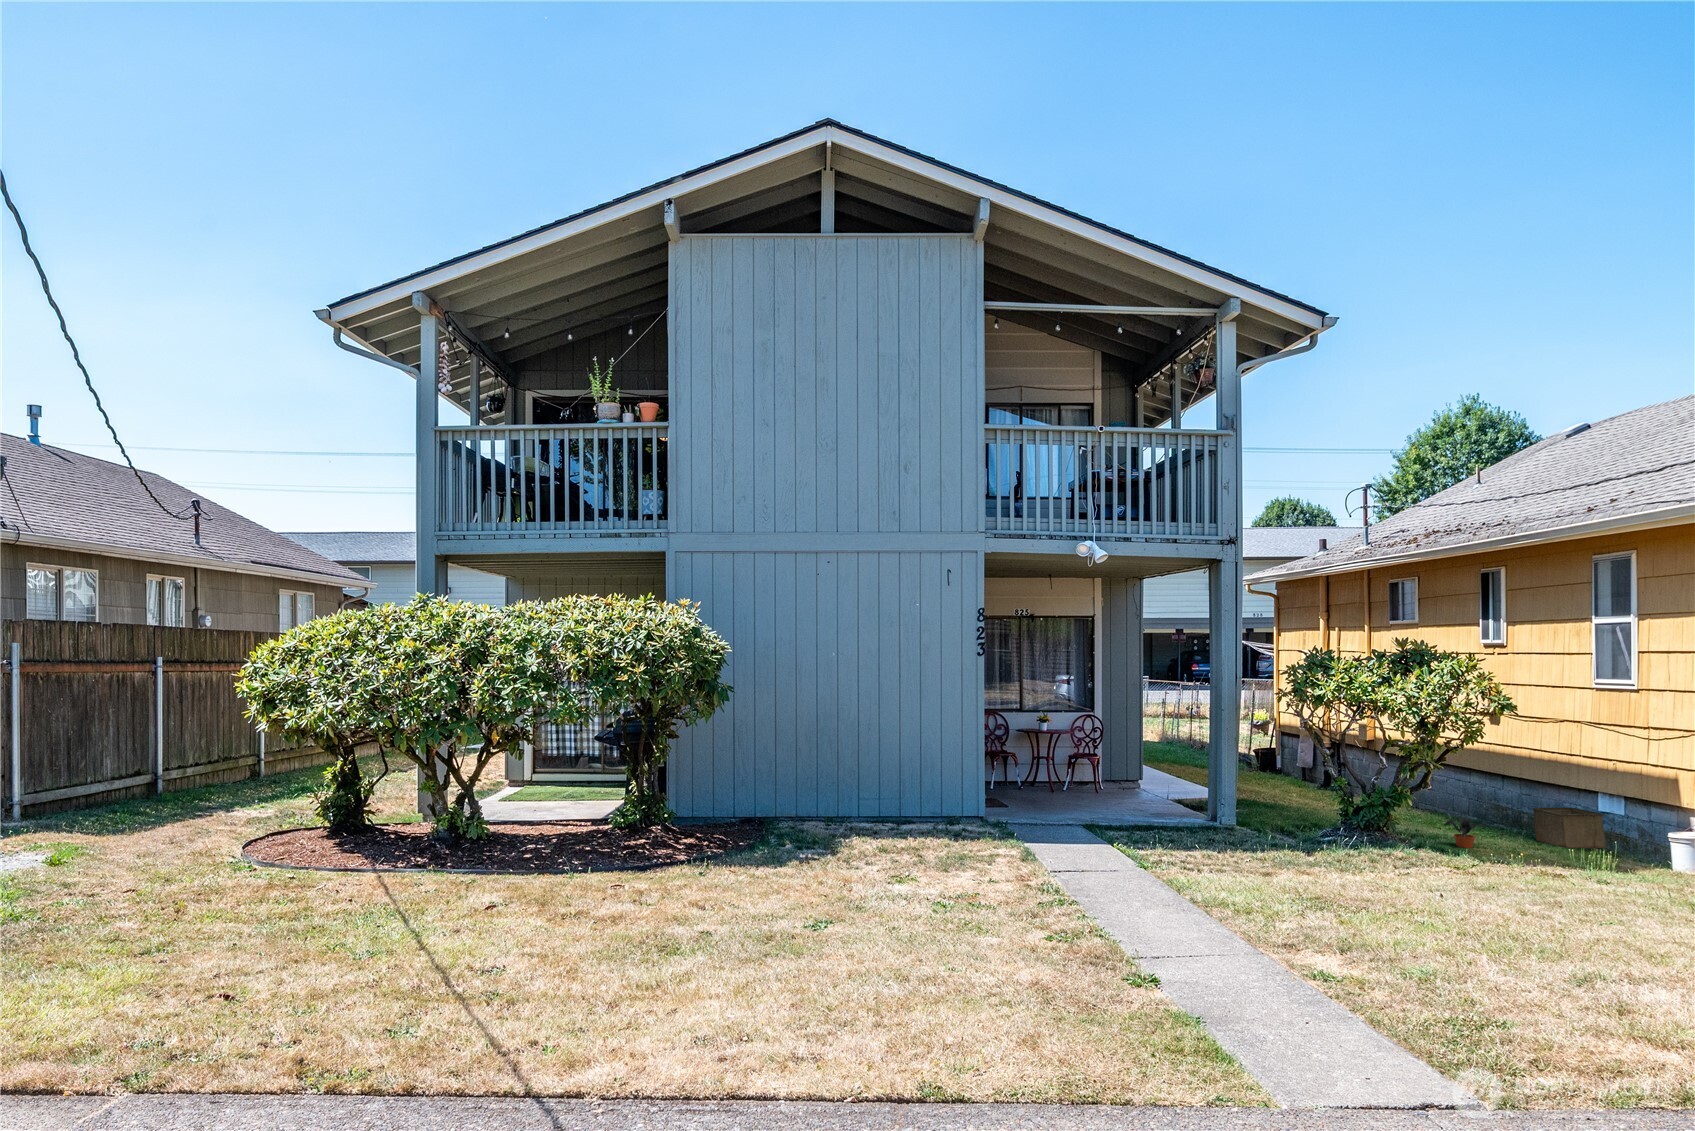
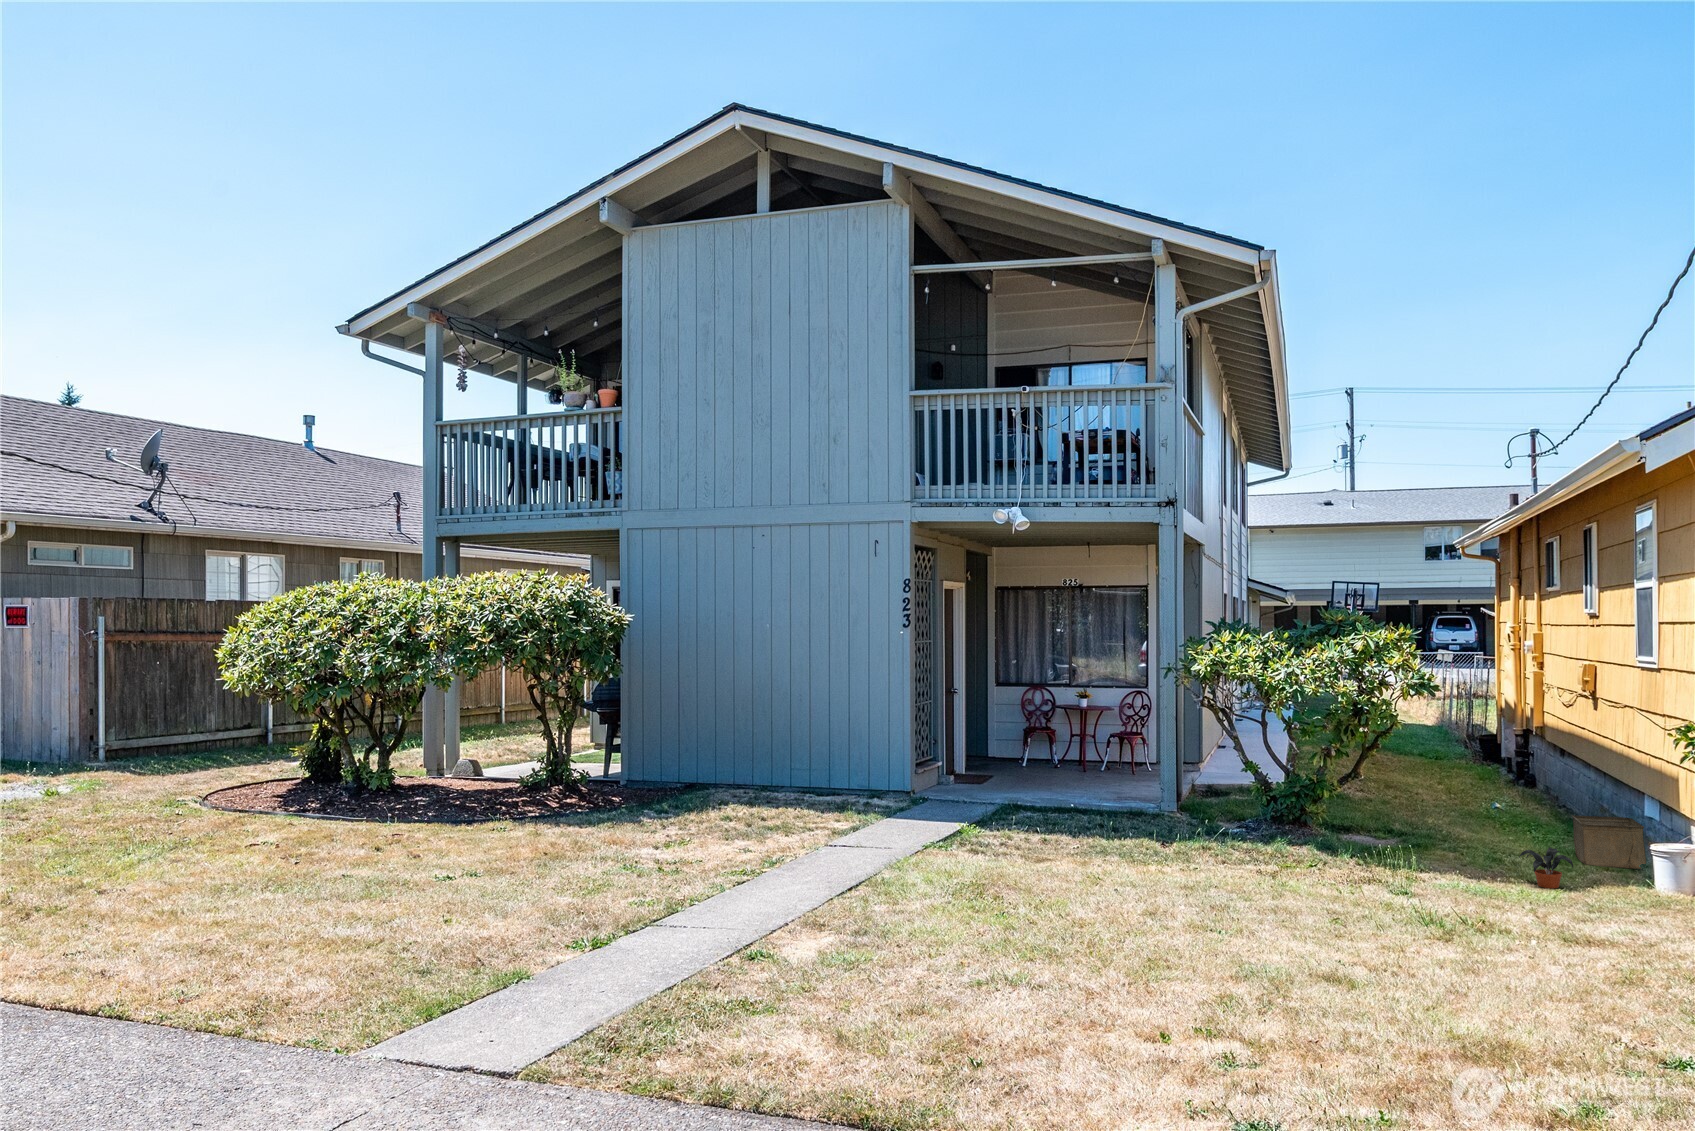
potted plant: present [1445,817,1485,848] -> present [1519,847,1573,888]

